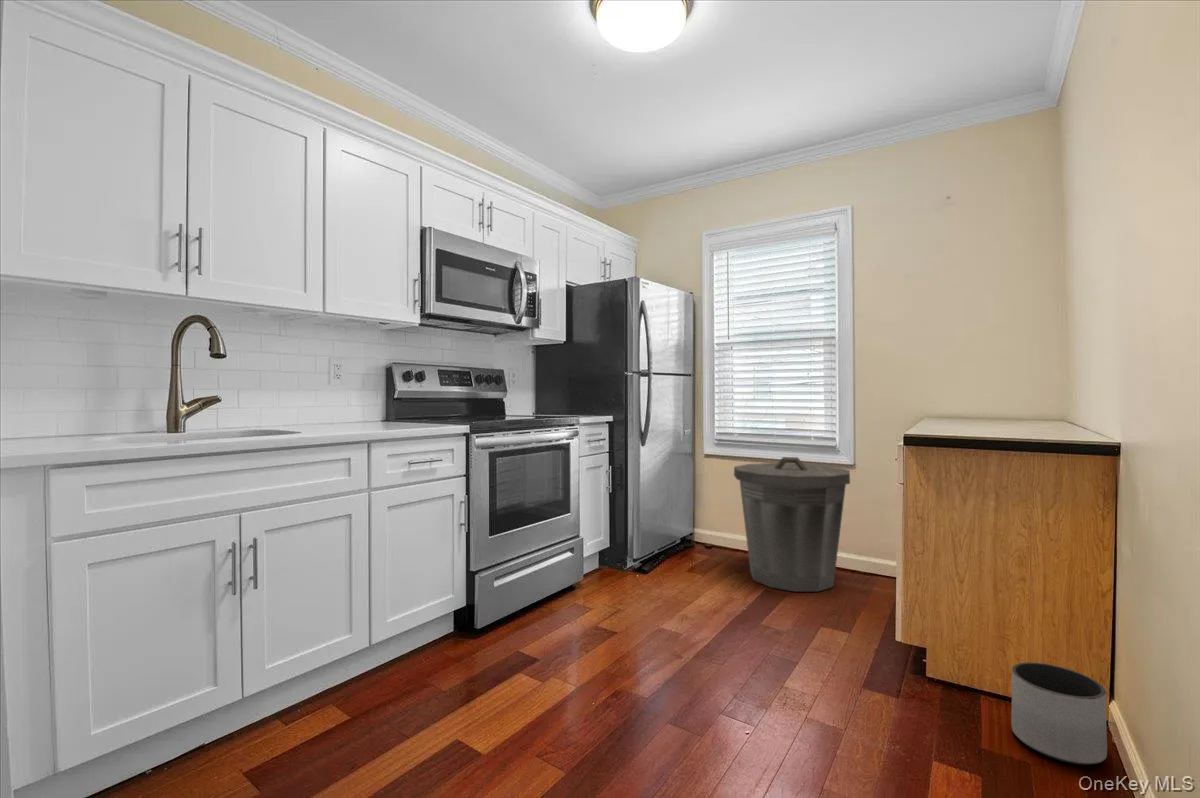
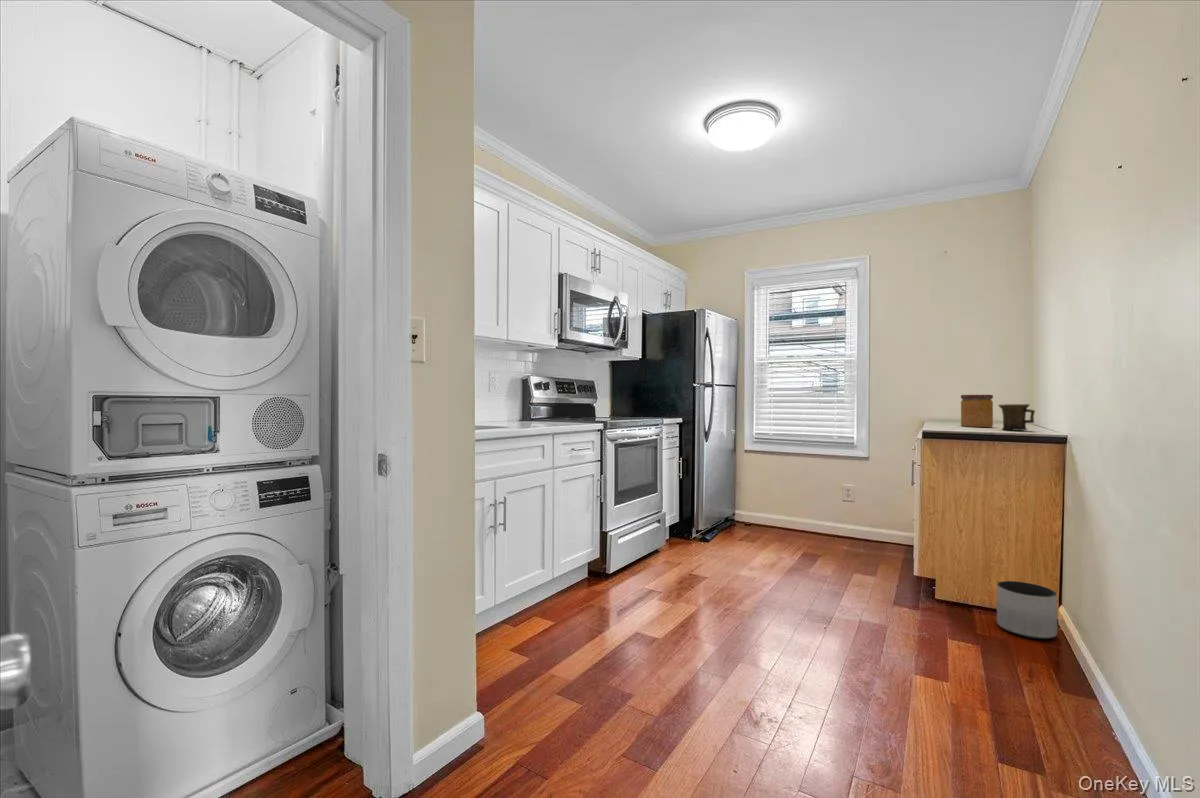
jar: none [971,381,1016,426] -> present [961,395,993,427]
mug: none [1021,393,1075,431] -> present [999,404,1035,430]
trash can: present [734,457,850,592] -> none [776,451,868,552]

